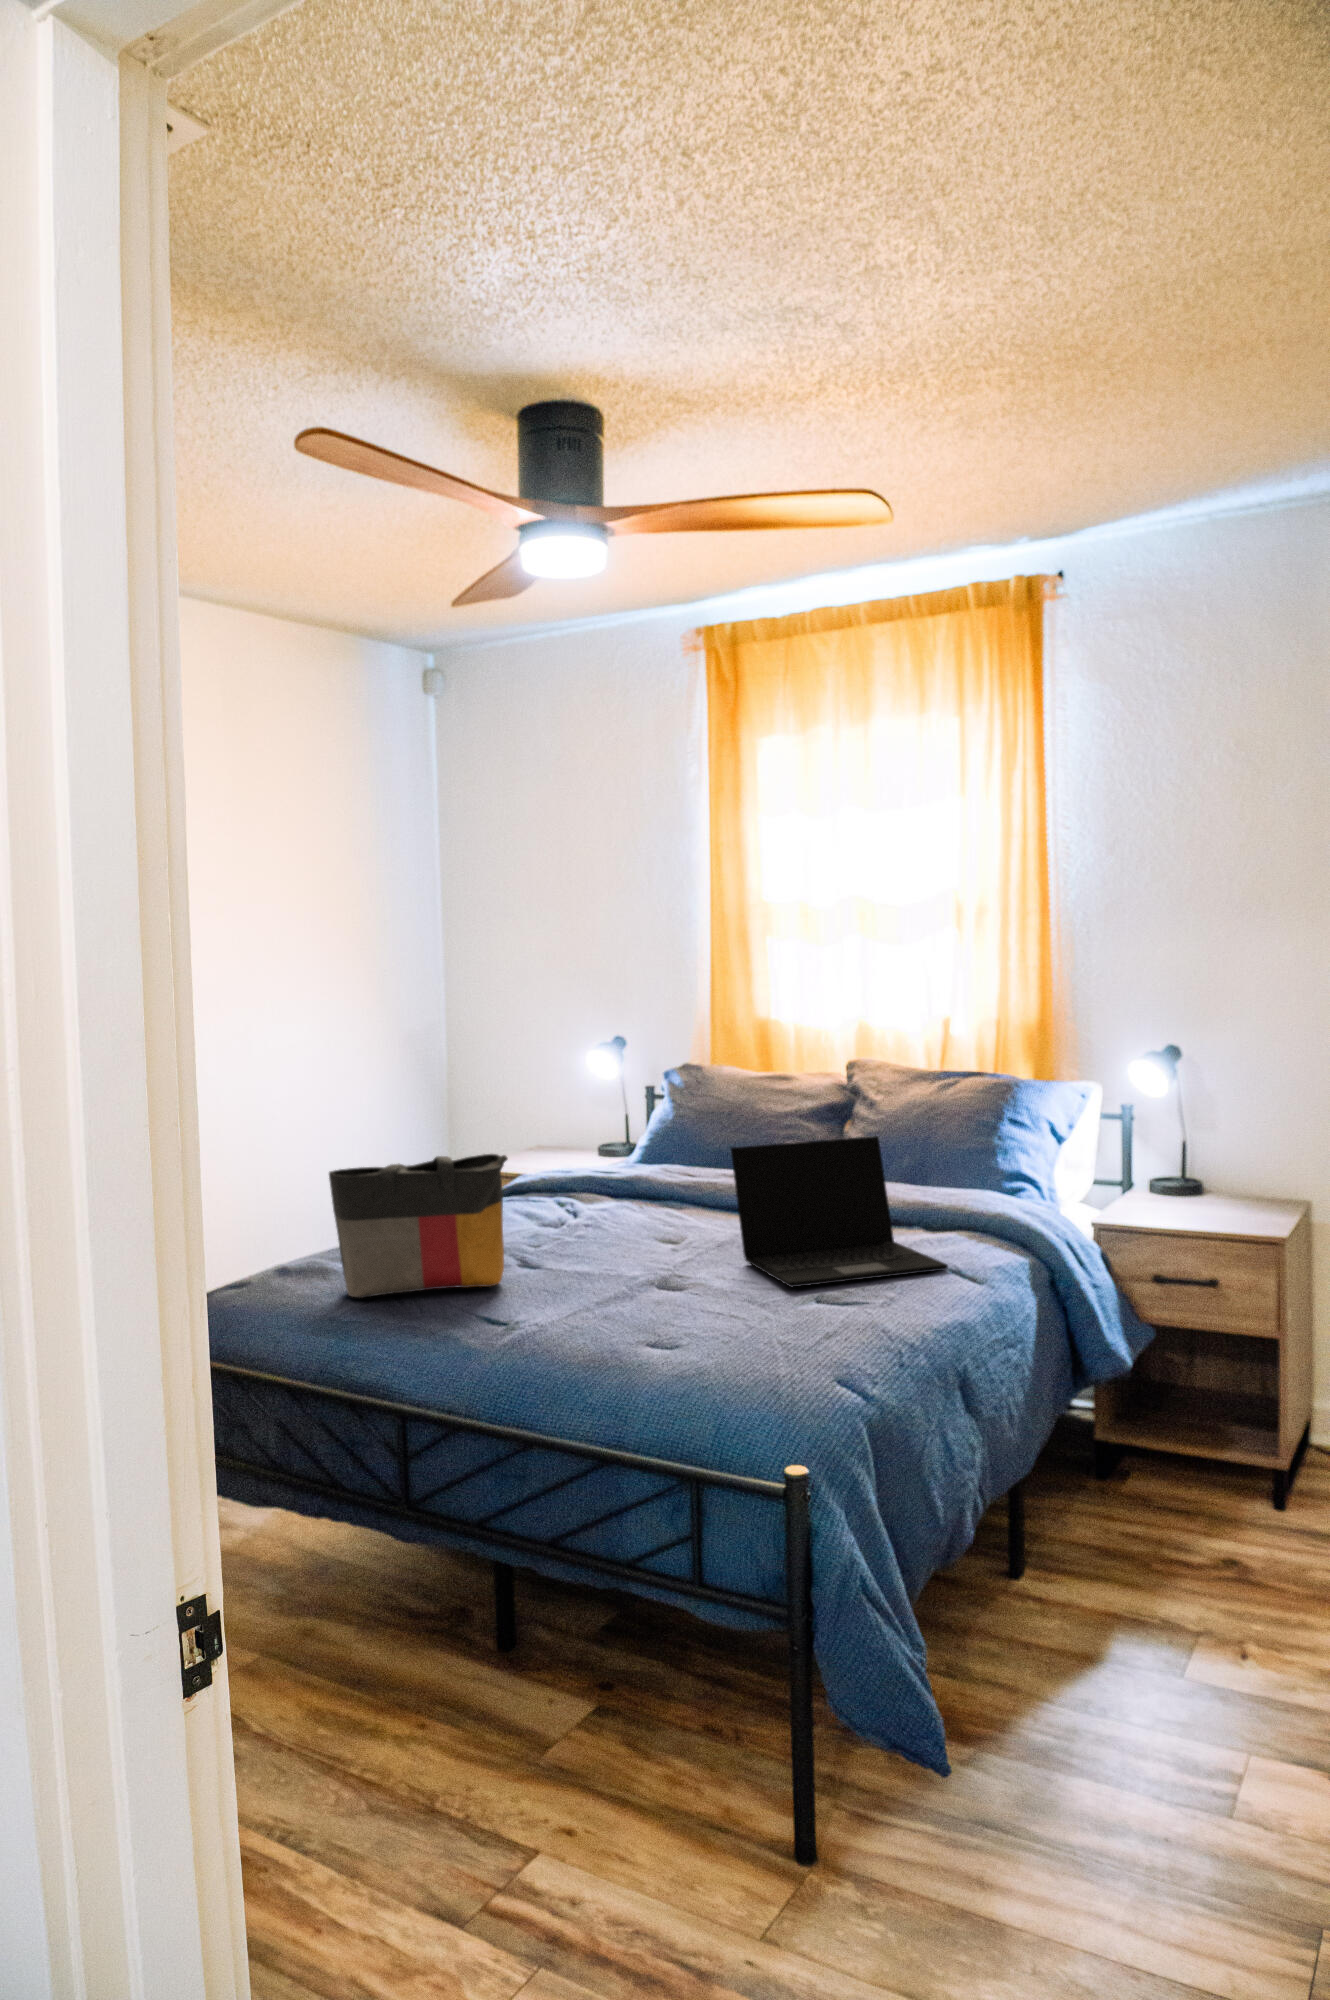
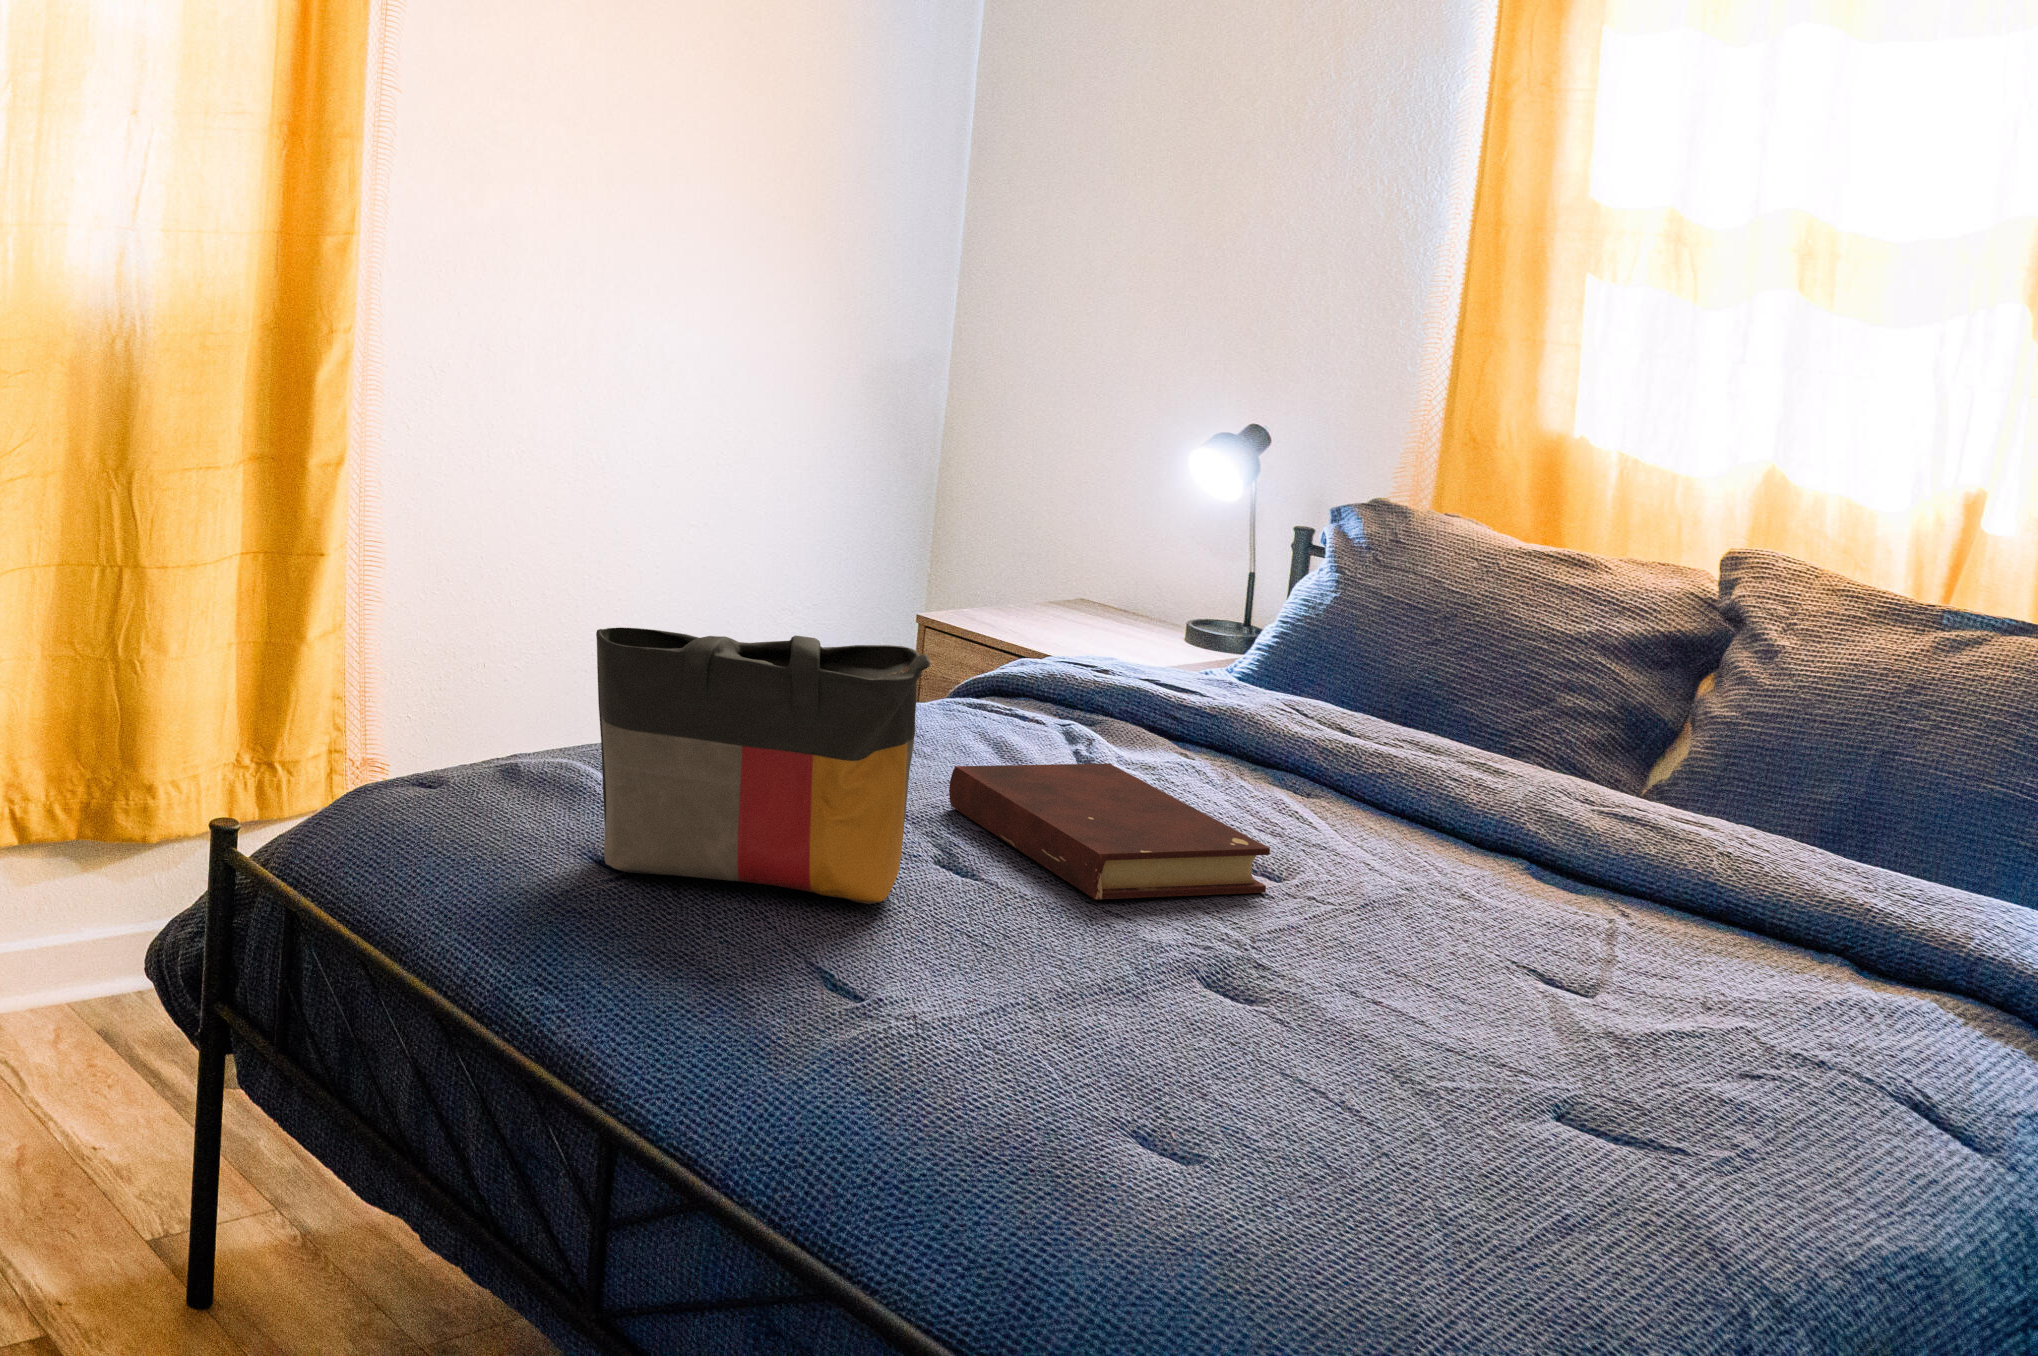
laptop: present [731,1136,948,1287] -> none [1407,718,1905,1099]
book: none [512,1207,675,1265] -> present [949,763,1270,899]

